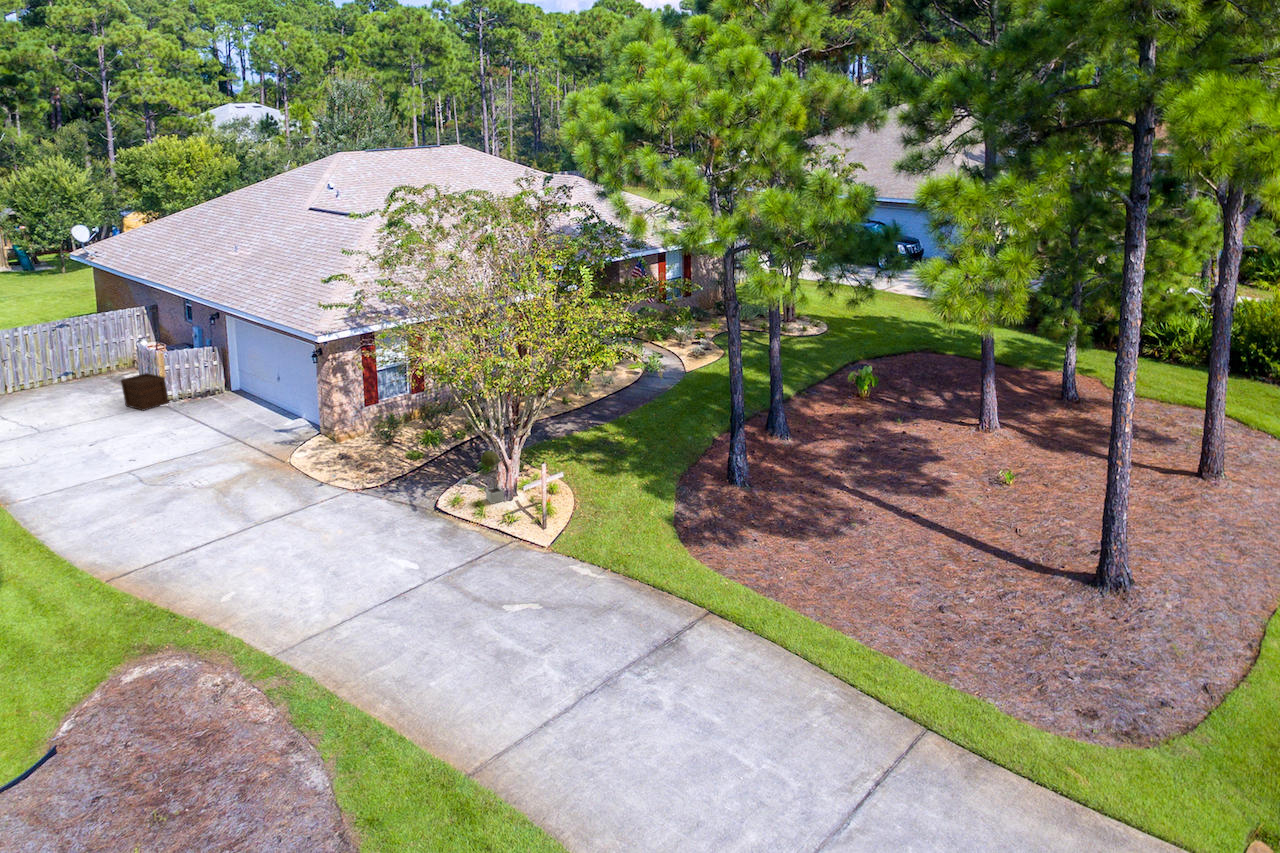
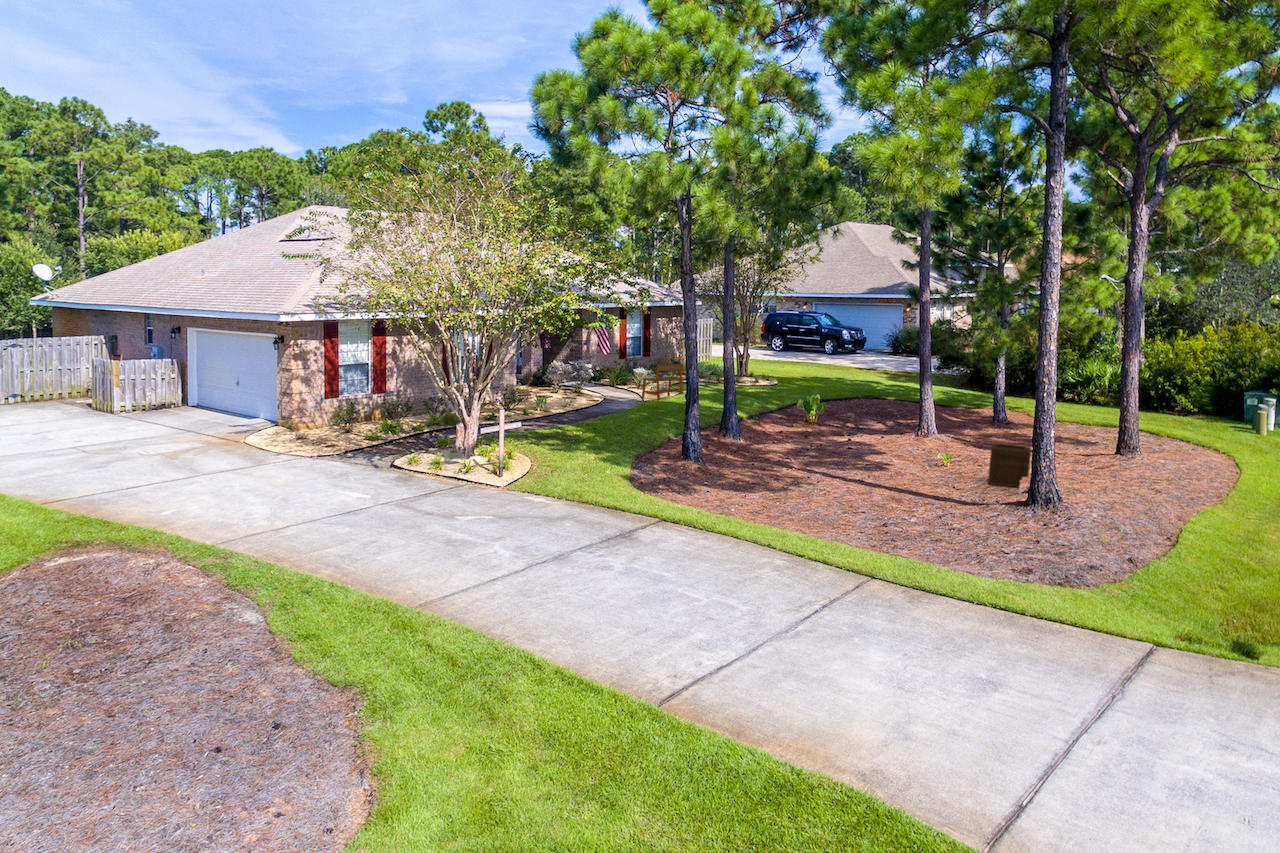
bench: none [688,319,731,360] -> present [642,364,683,400]
wooden crate: present [121,373,169,410] -> present [988,444,1031,487]

